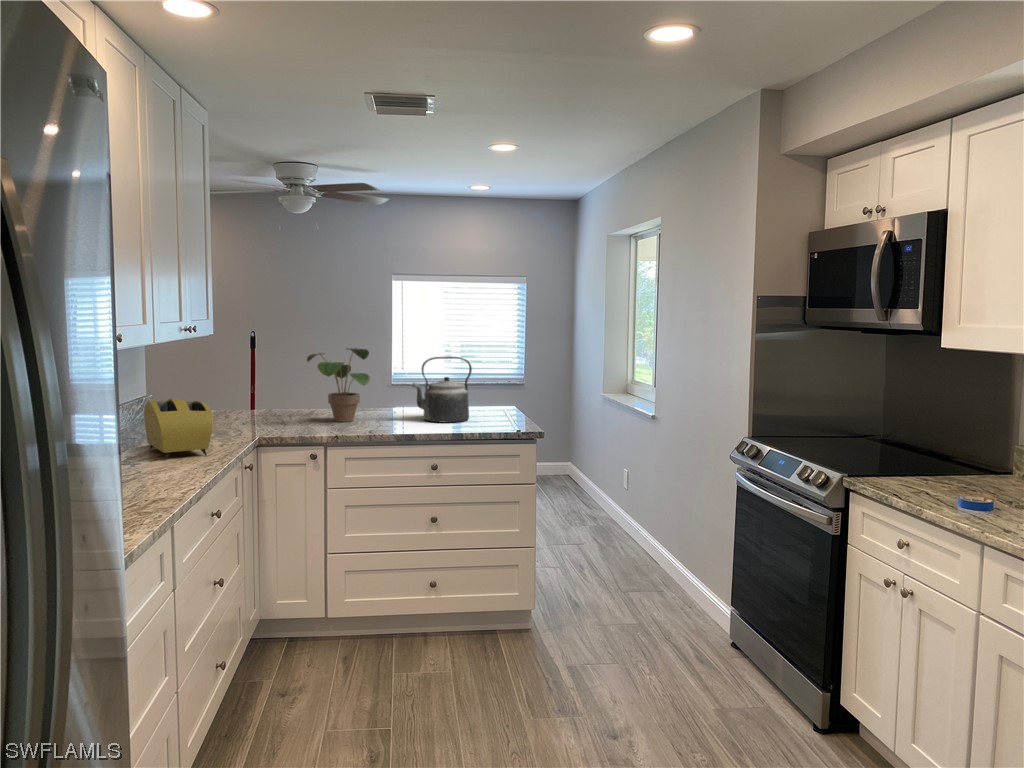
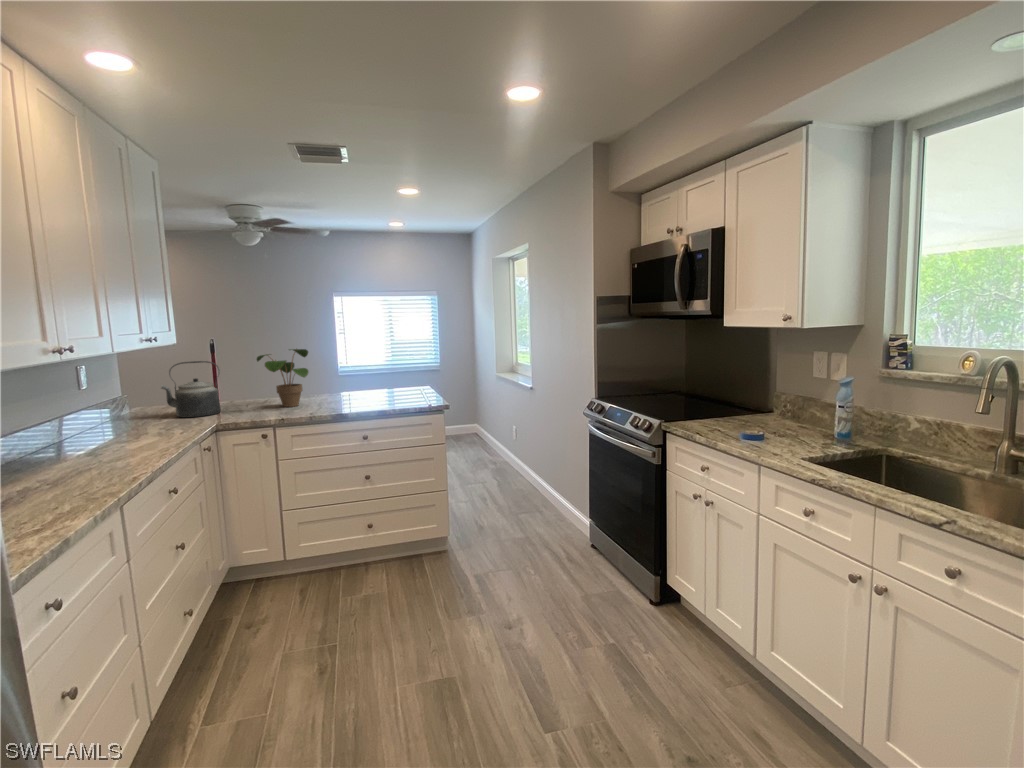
kettle: present [413,357,472,423] -> present [161,361,221,418]
toaster: present [144,399,213,460] -> none [108,398,169,449]

